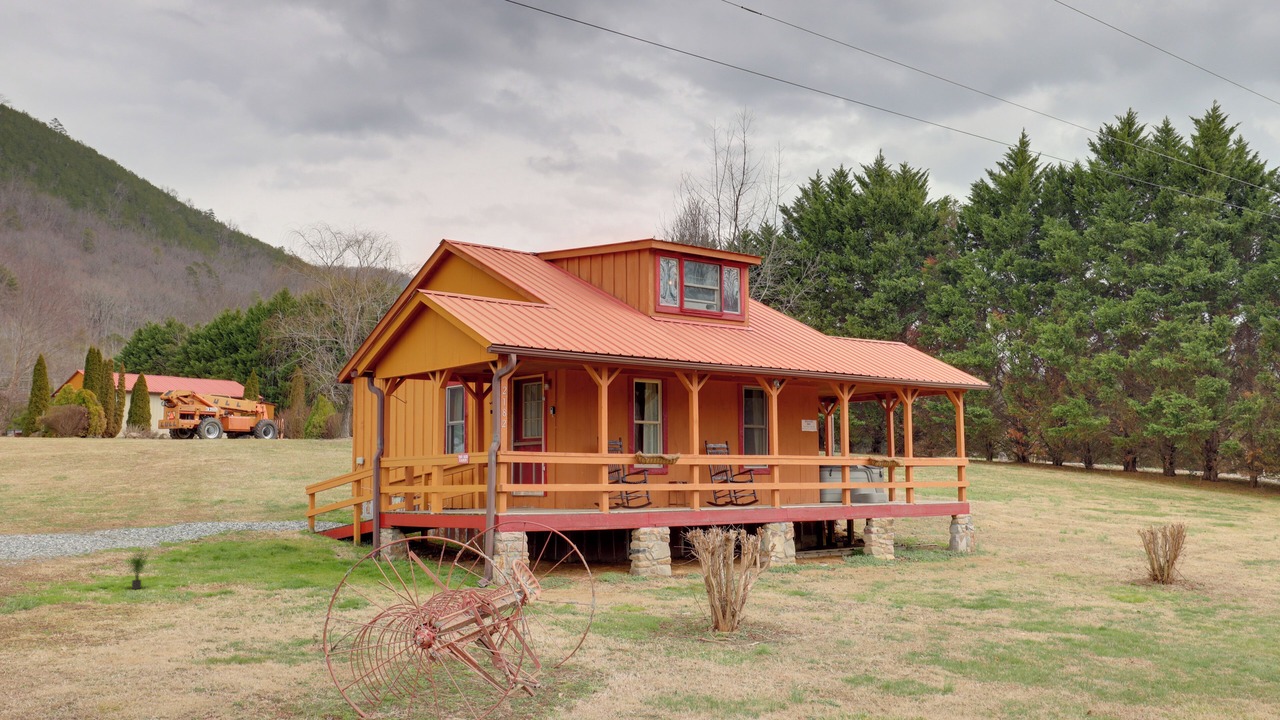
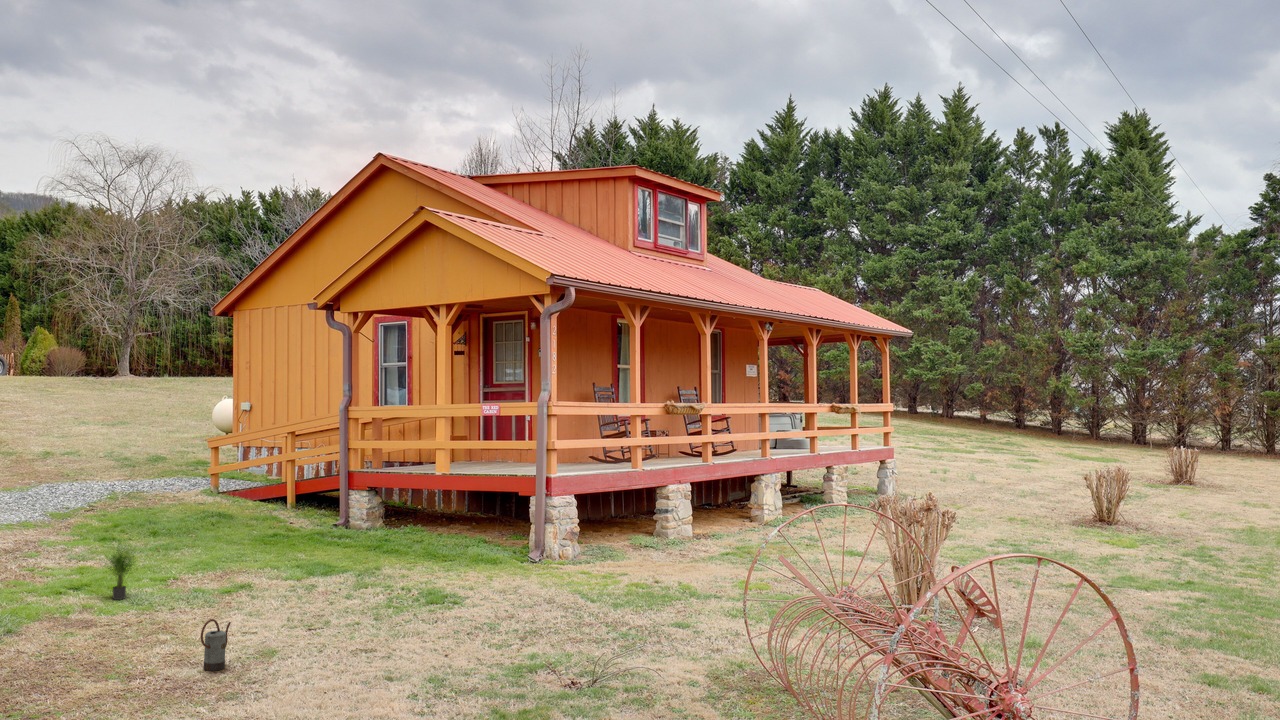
watering can: none [121,592,150,628] -> present [201,619,231,671]

